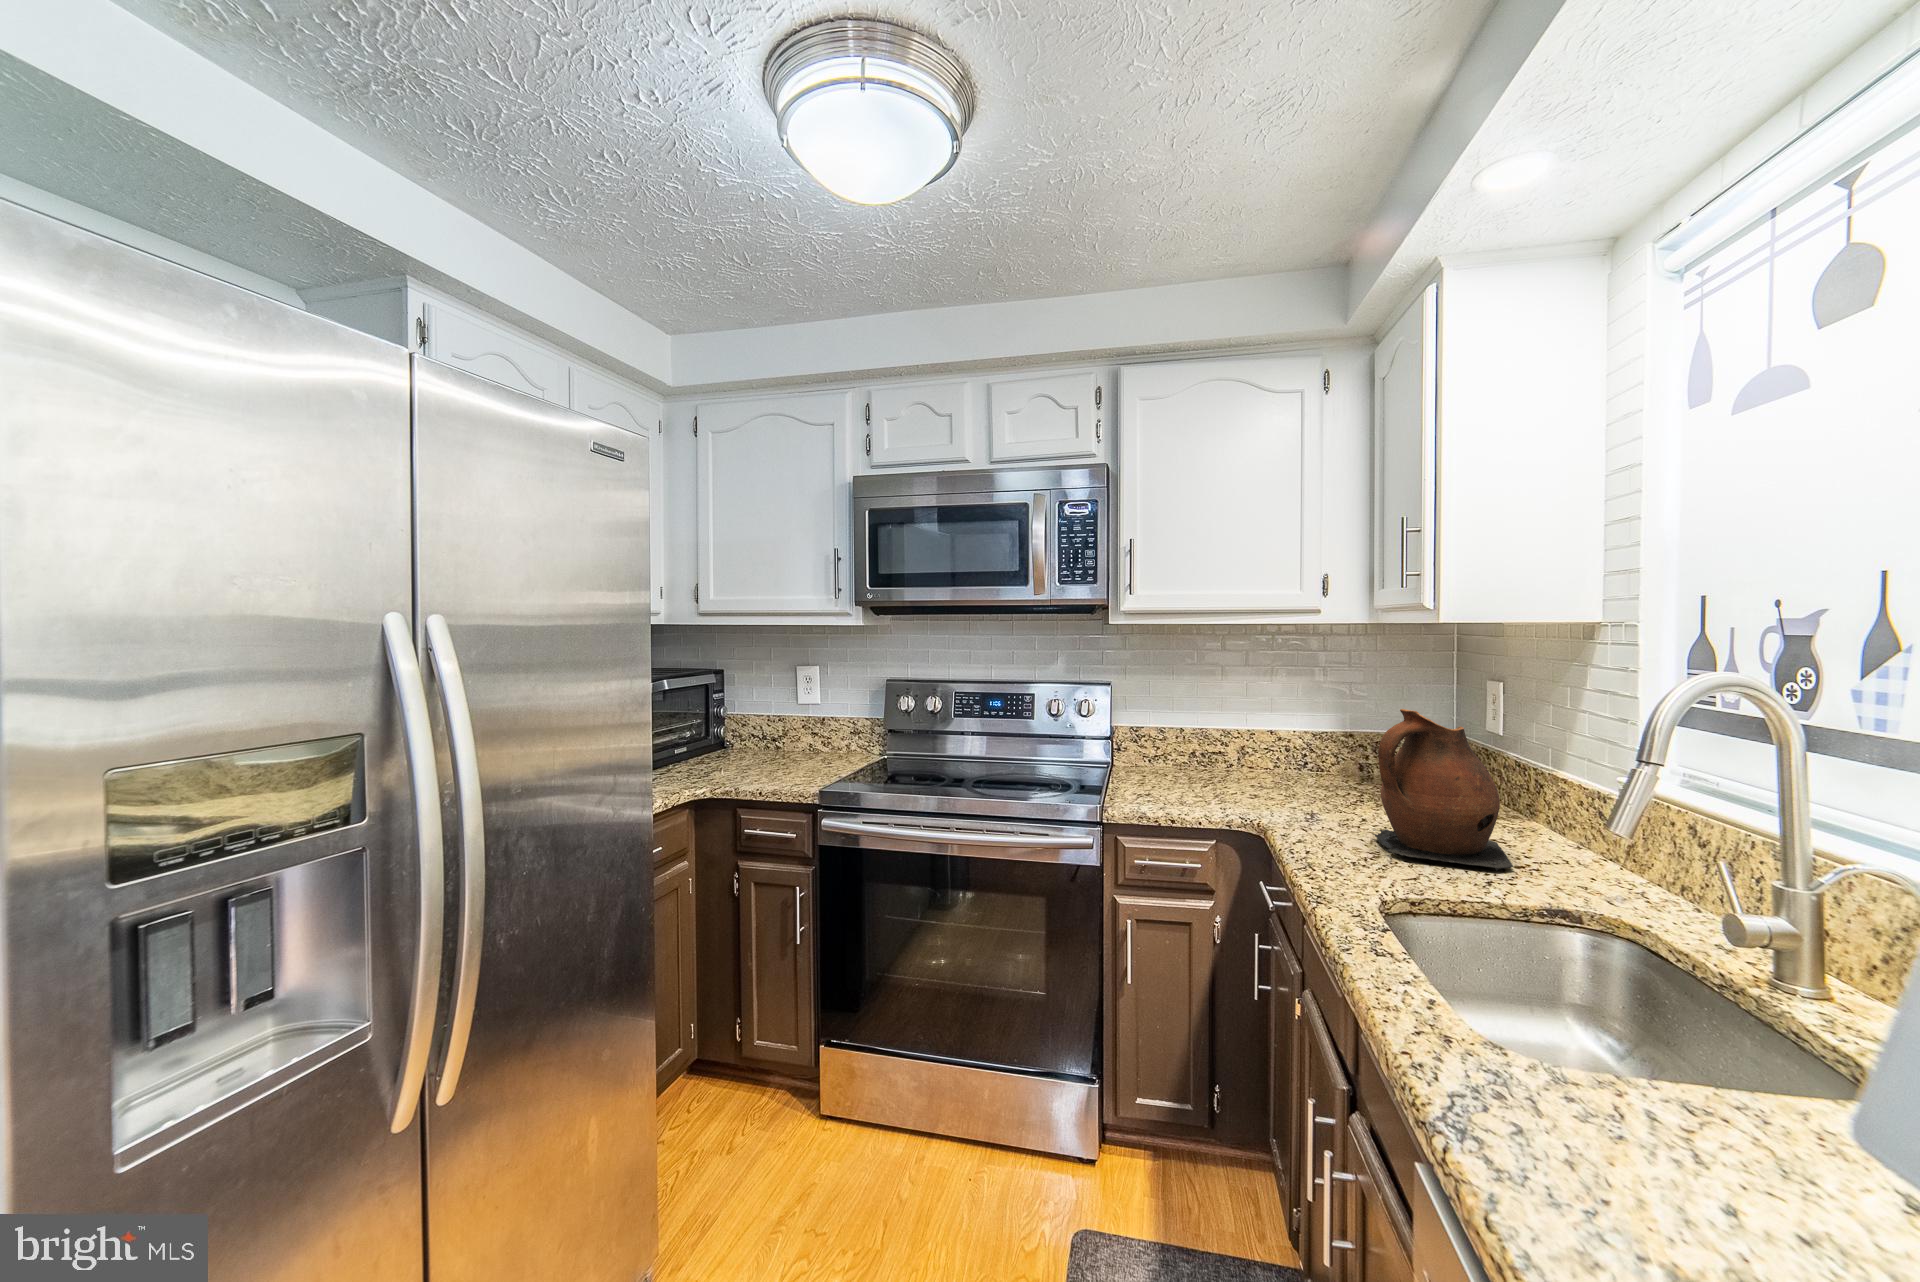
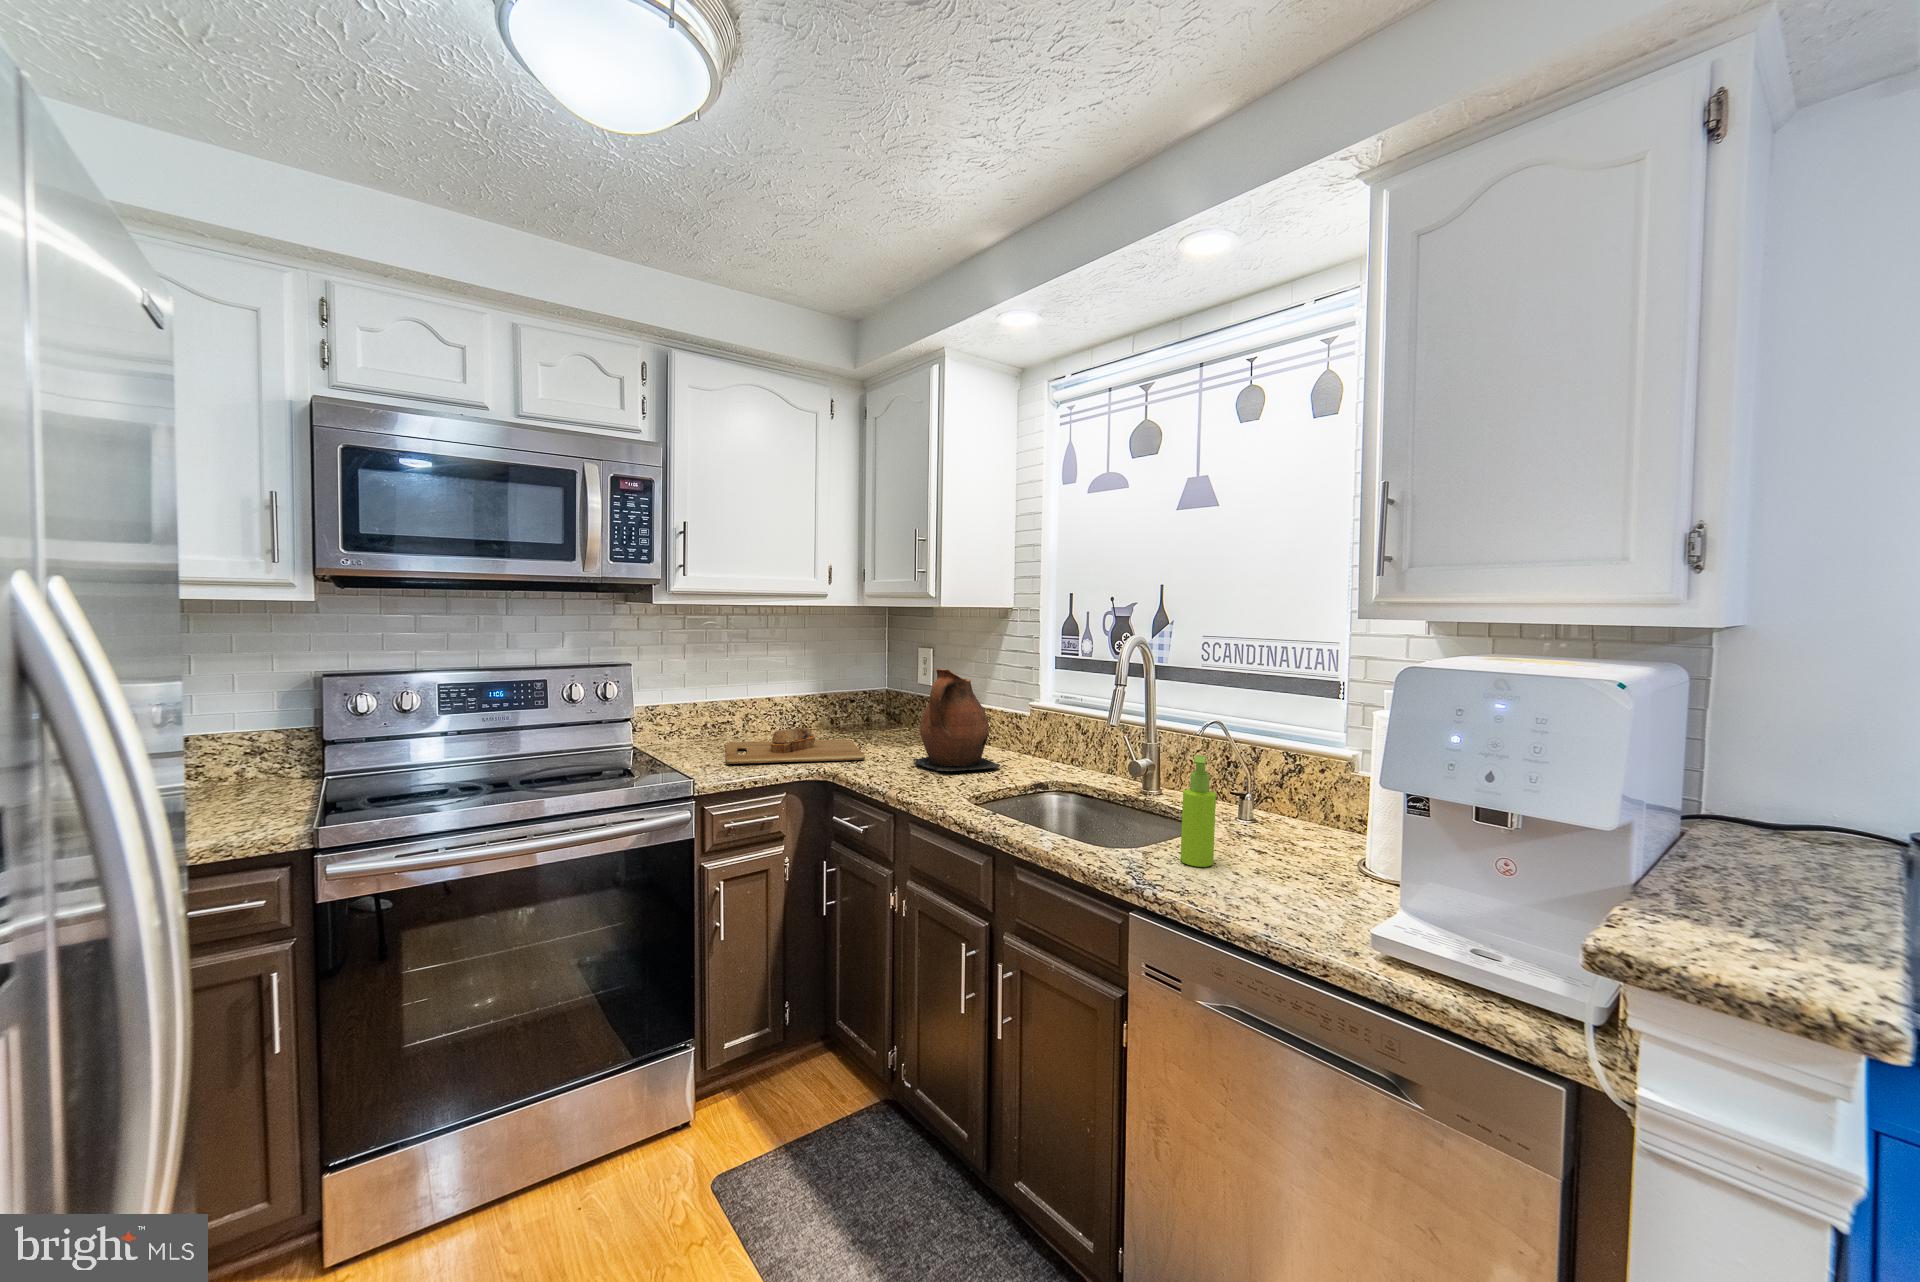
cutting board: none [1158,767,1342,818] -> present [726,728,865,764]
soap dispenser: none [1620,928,1721,1193] -> present [1181,755,1216,867]

